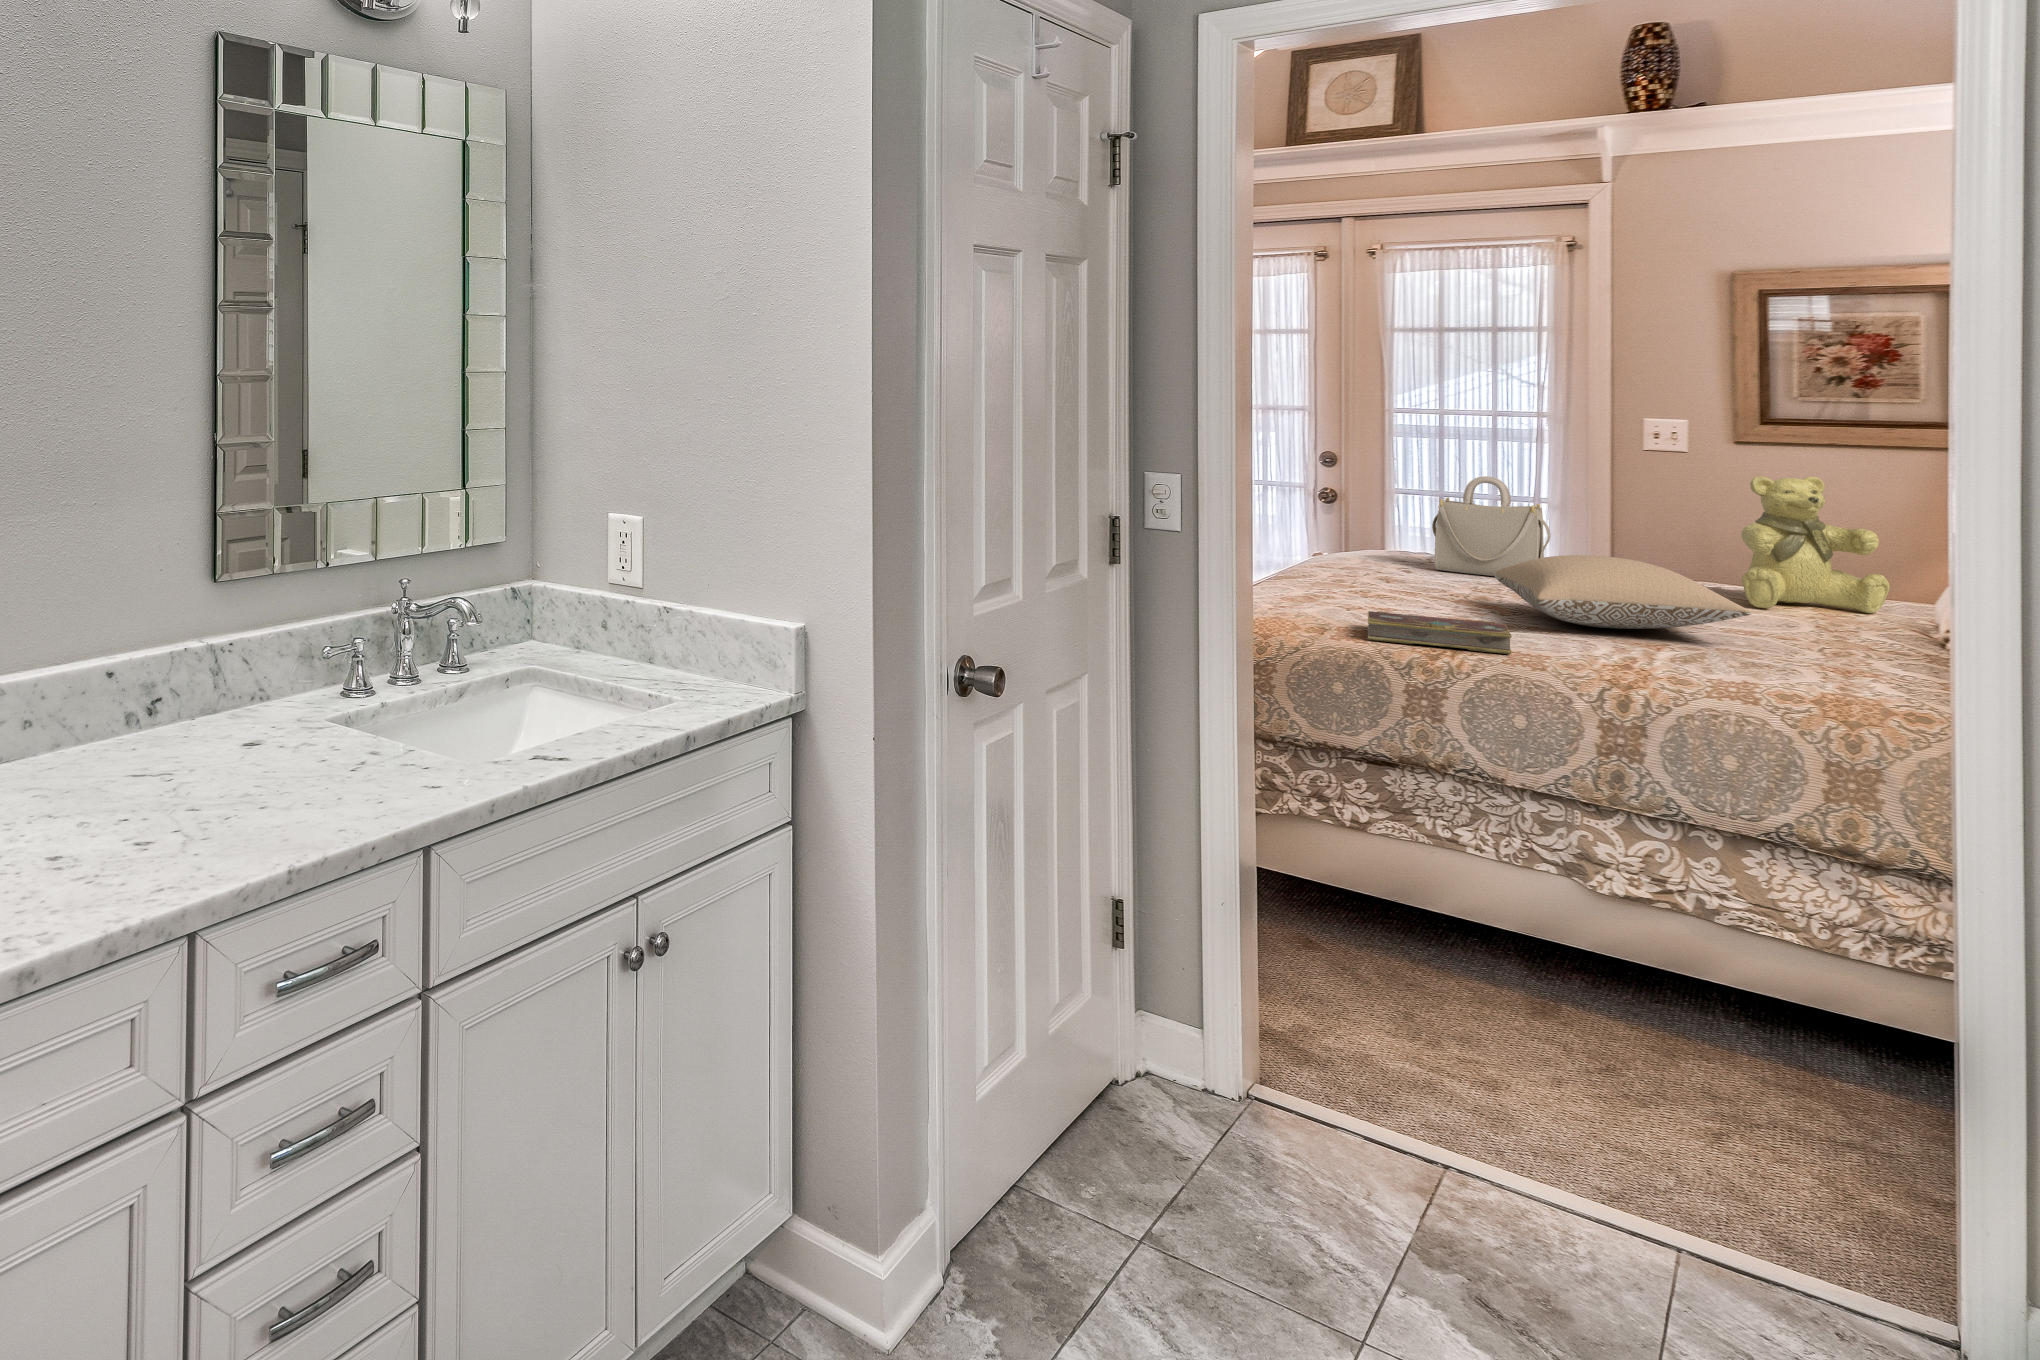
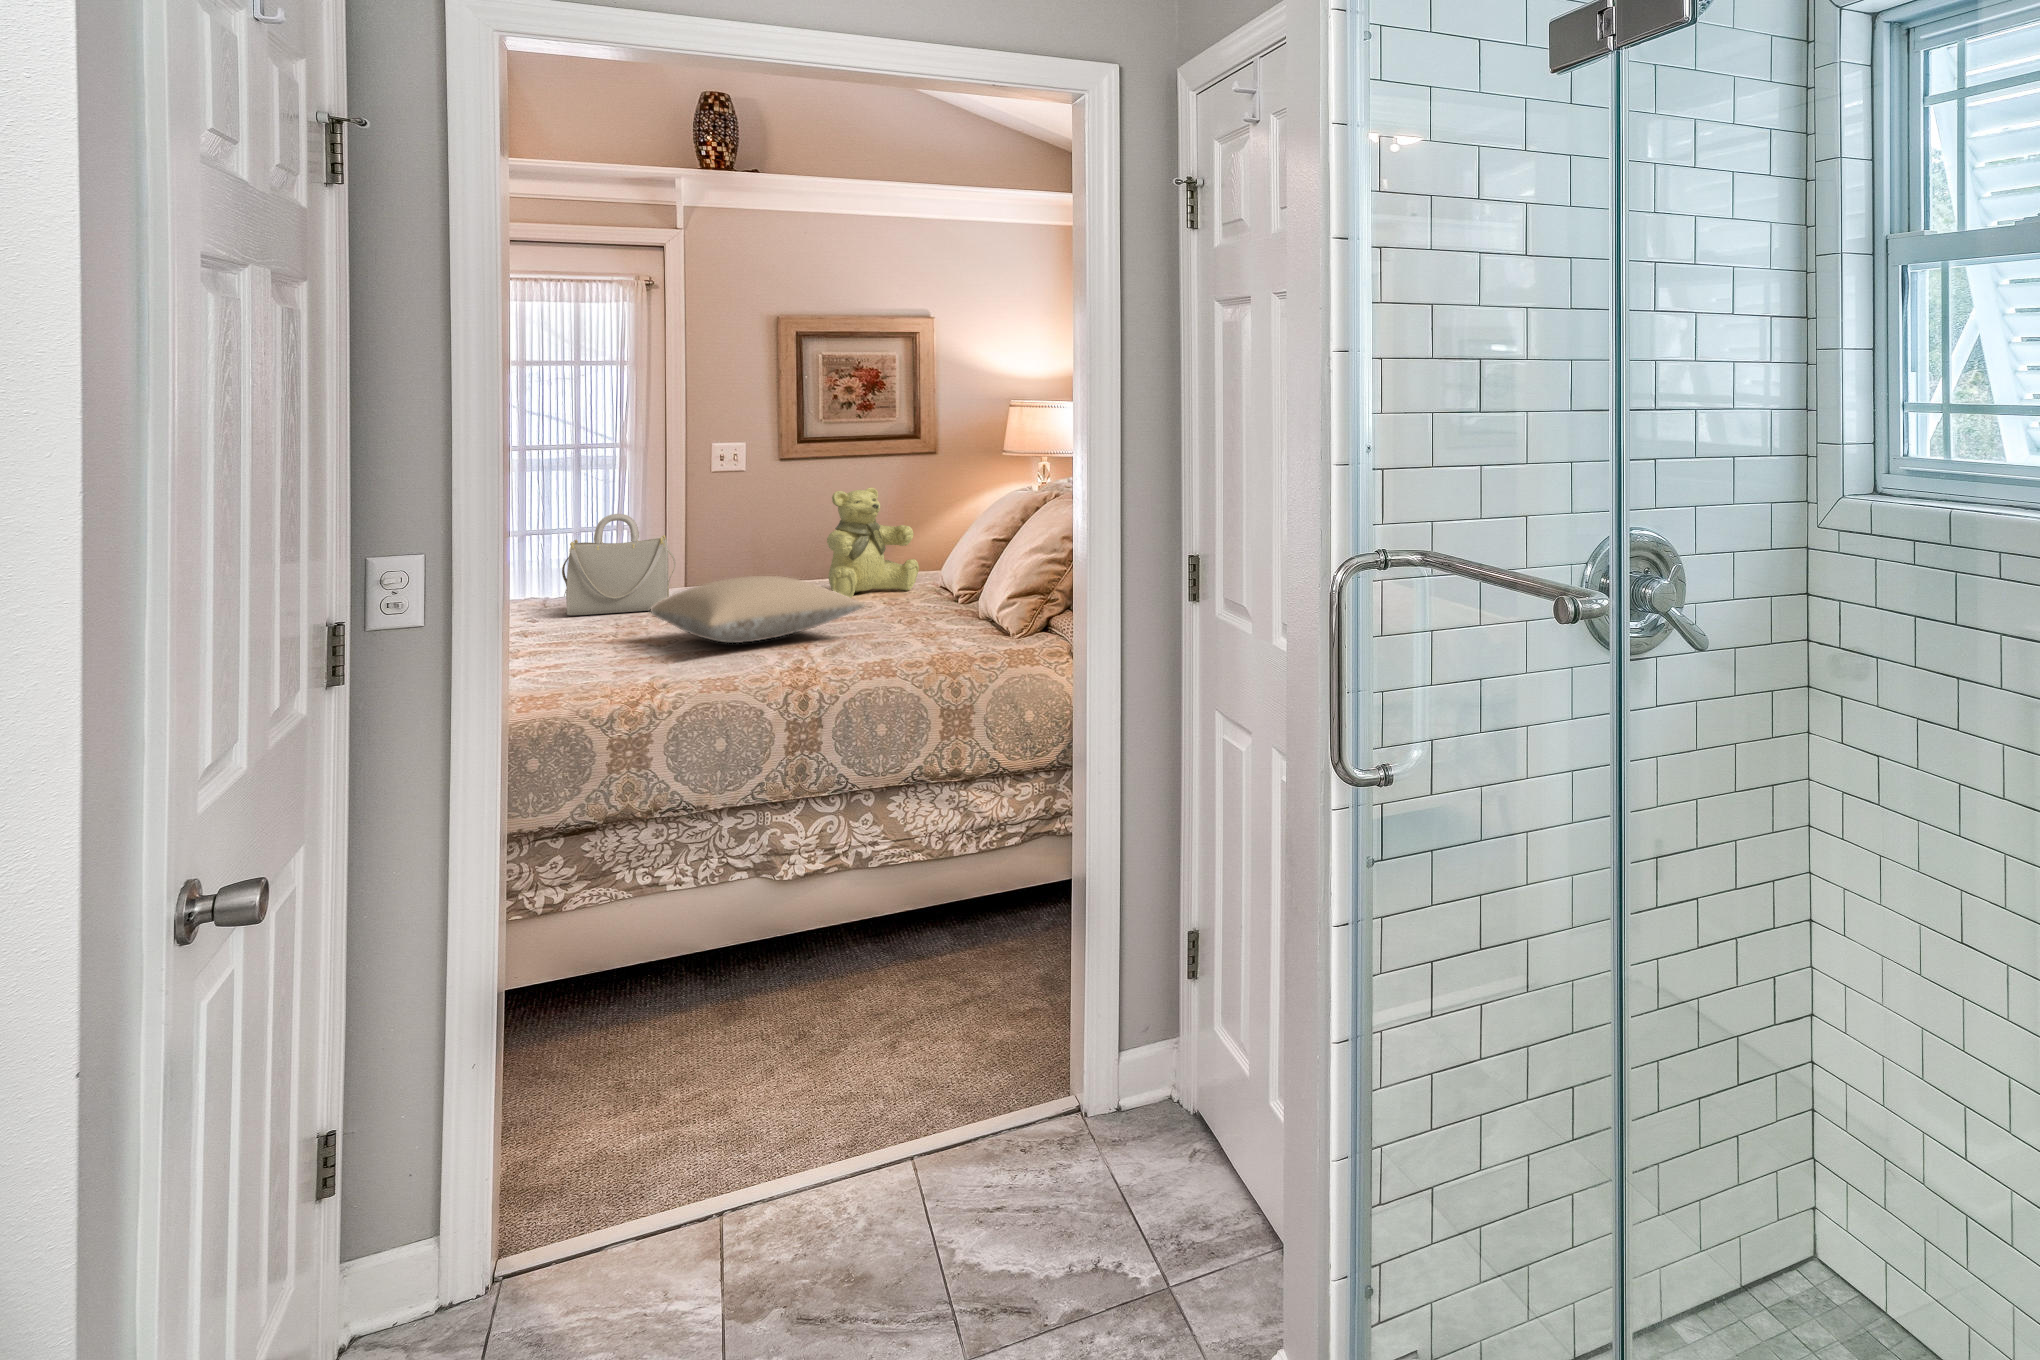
book: present [1368,611,1512,654] -> none [553,656,704,702]

